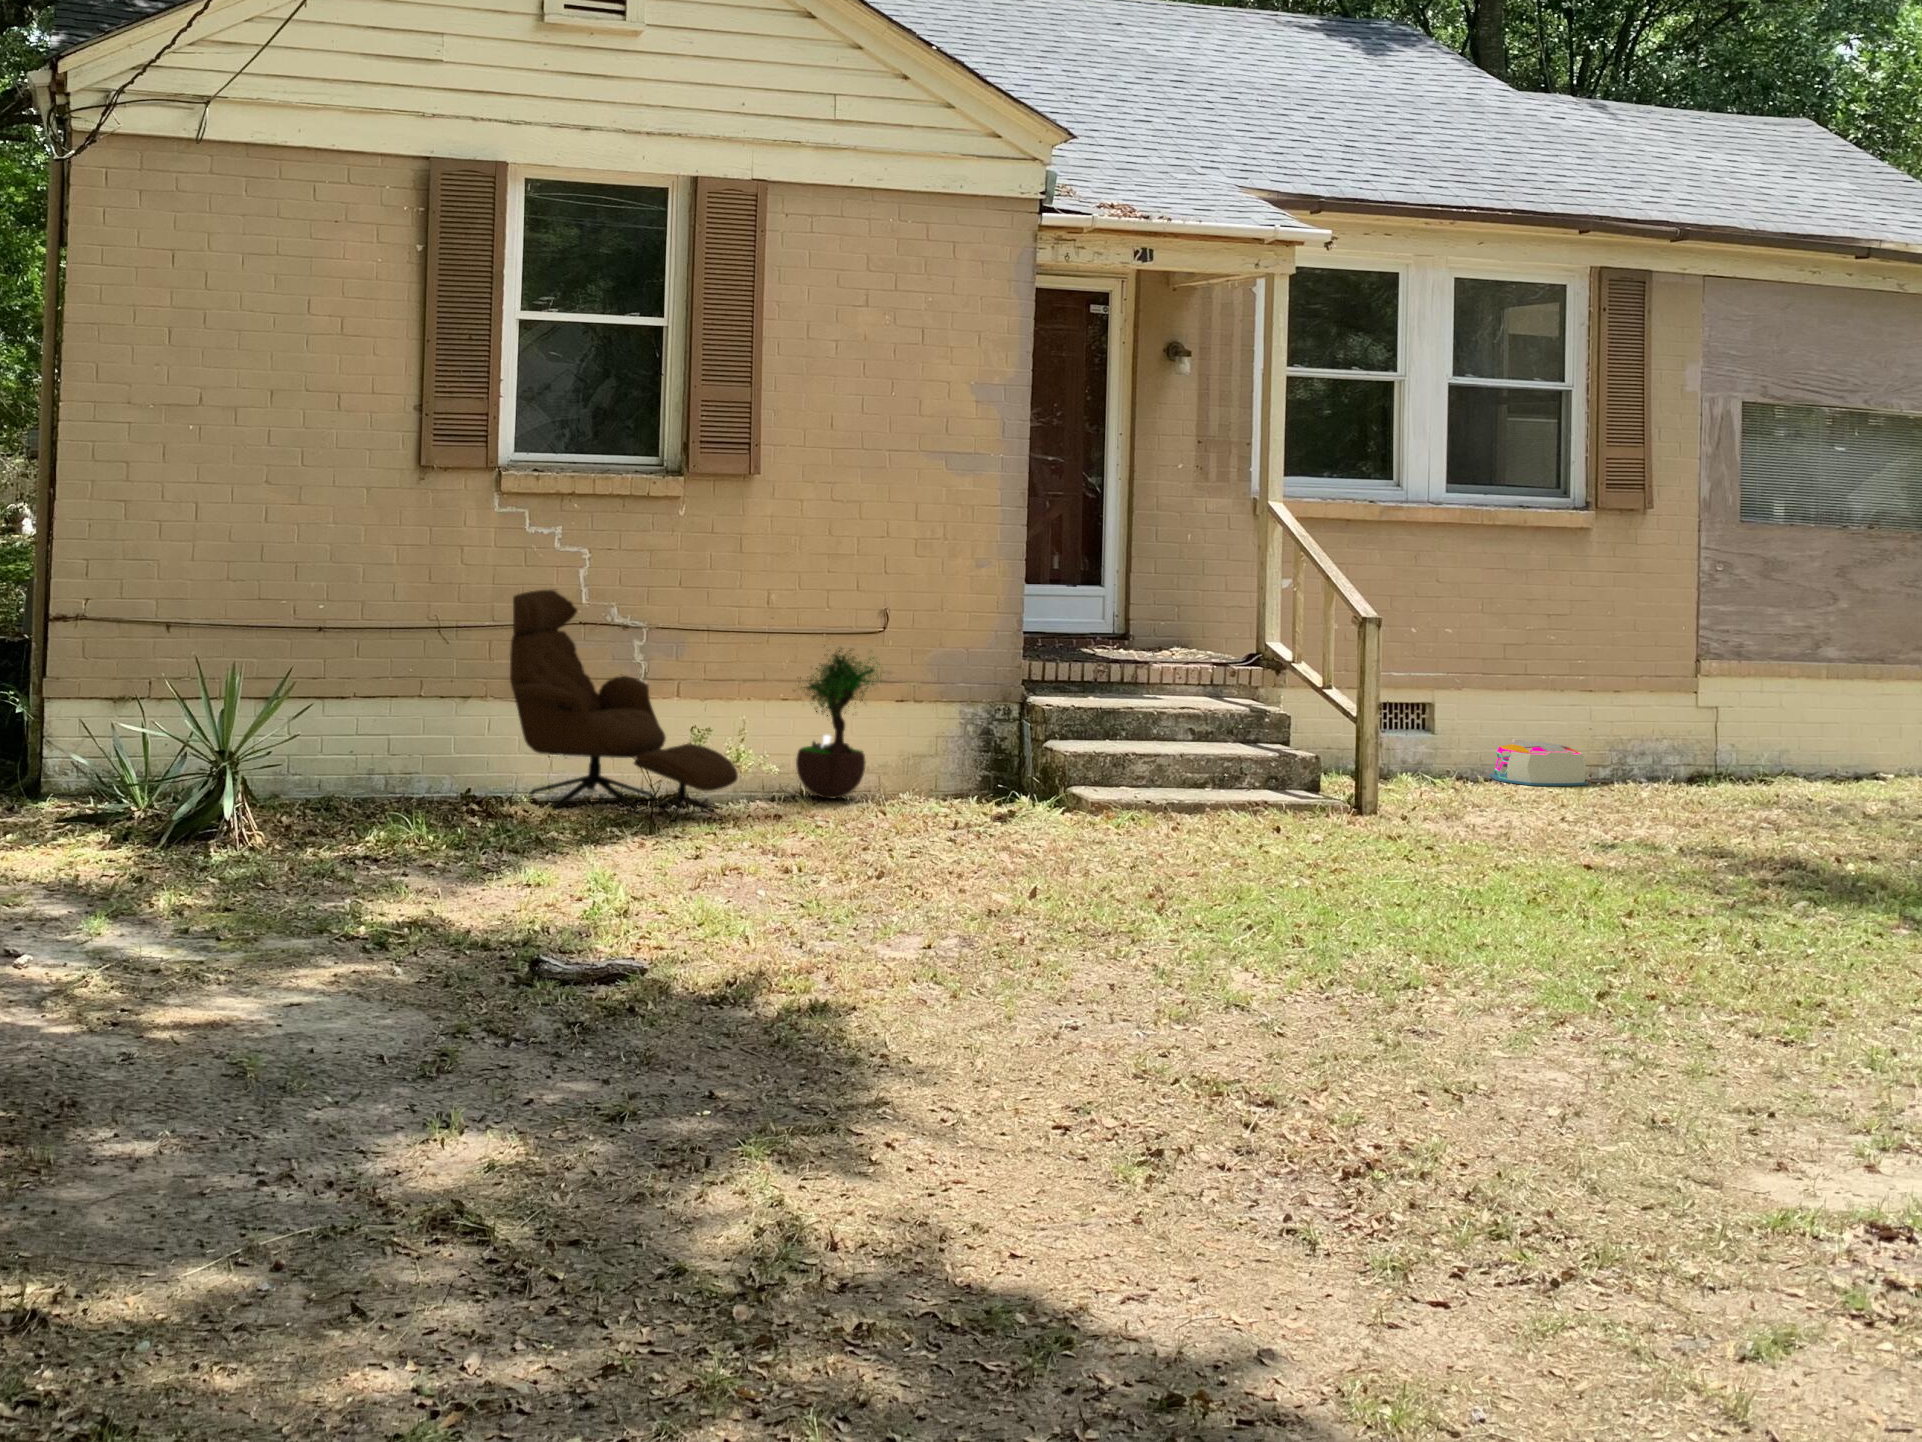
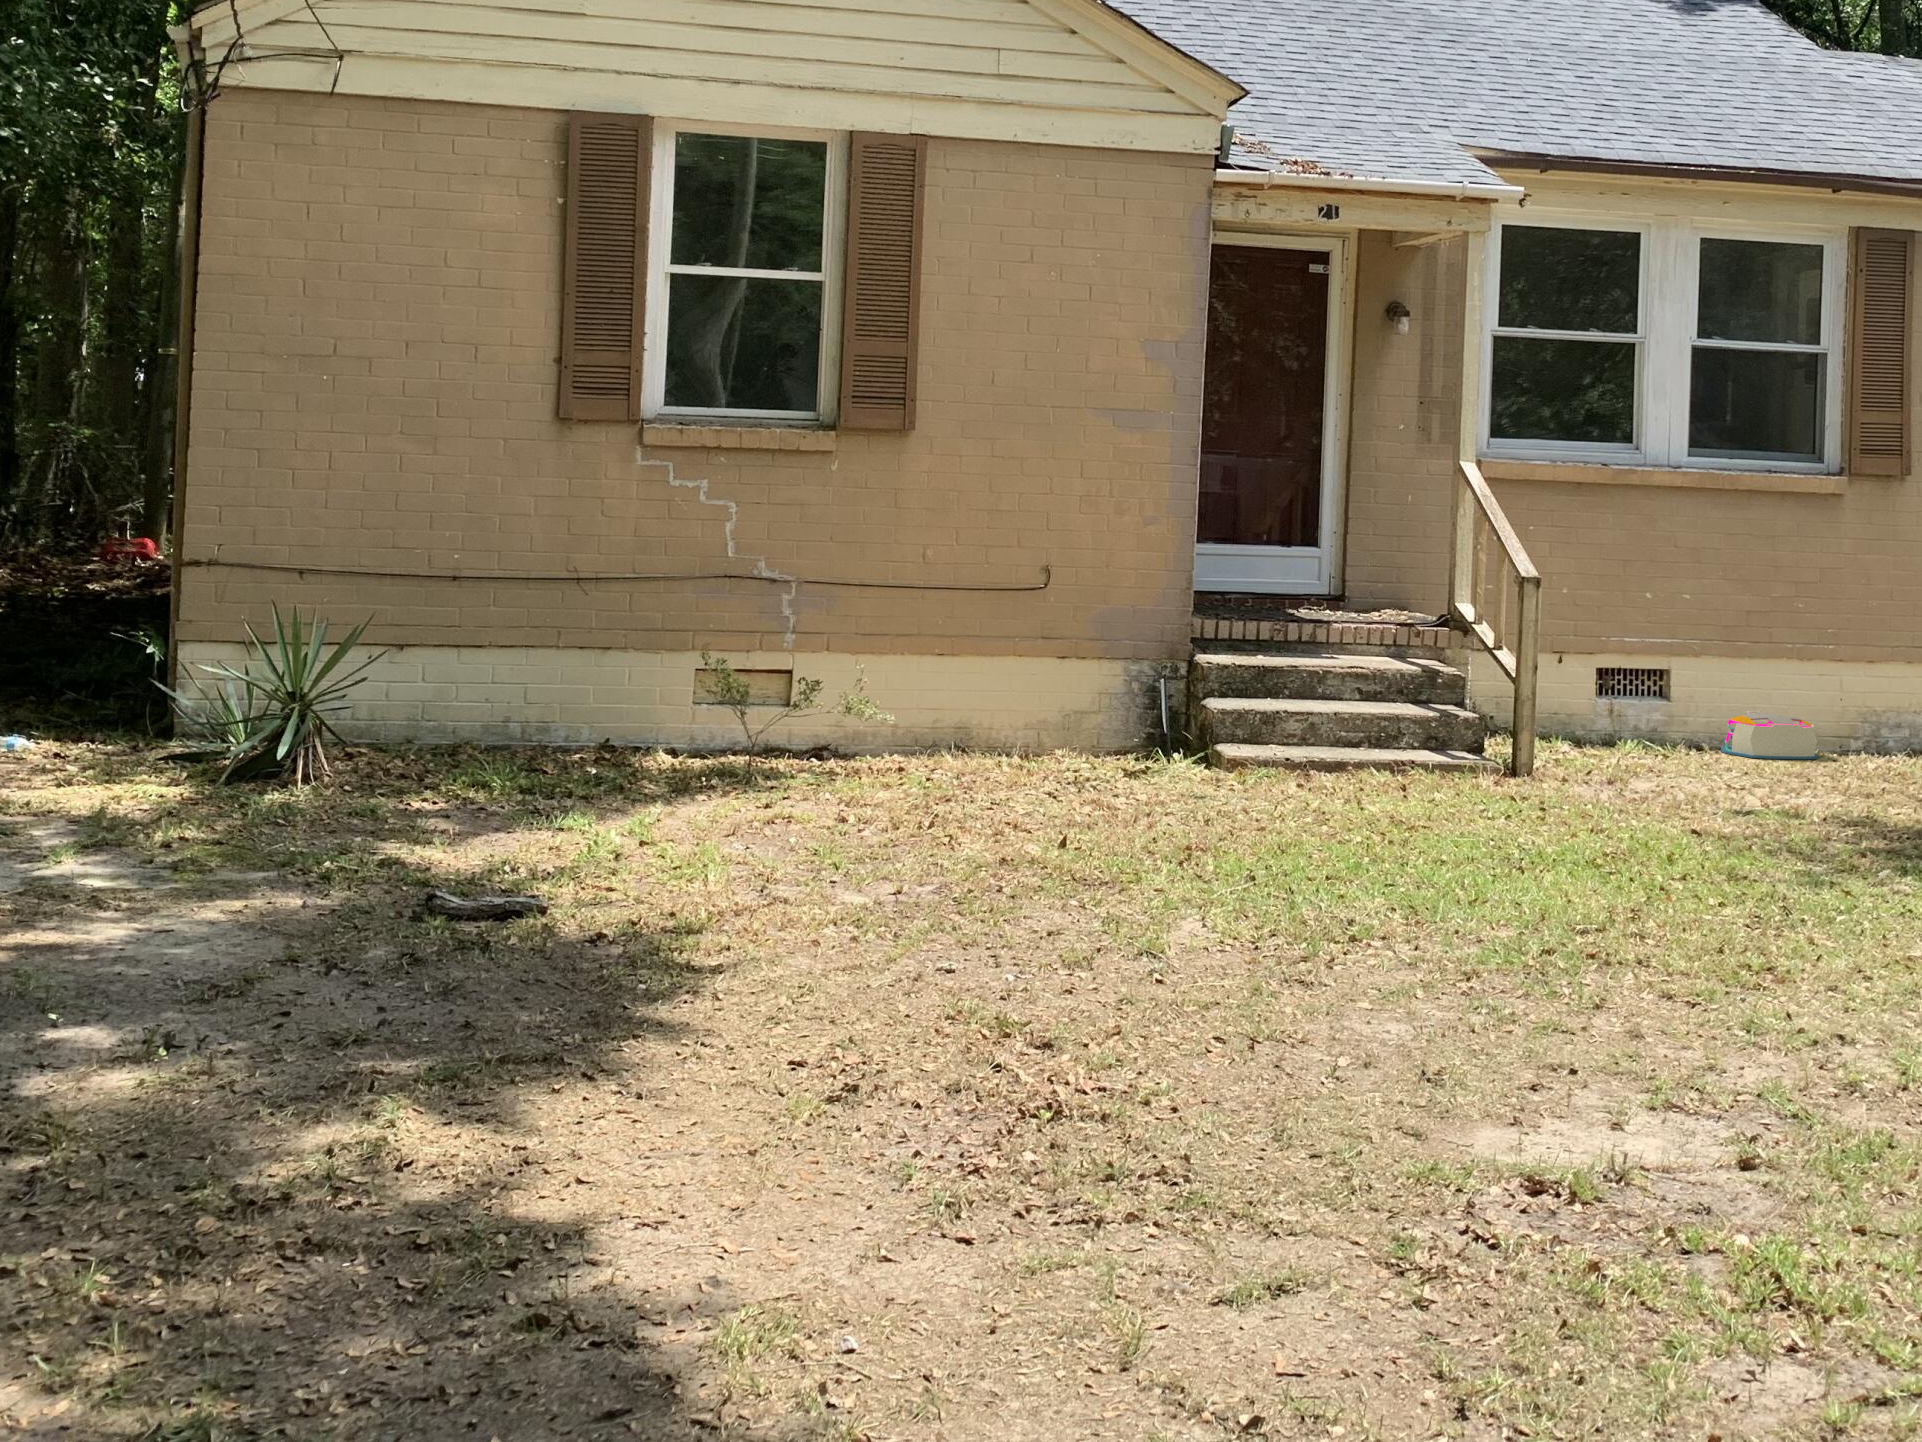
lounge chair: present [510,589,738,821] -> none [639,540,860,770]
potted tree: present [794,645,884,798] -> none [934,591,1030,753]

